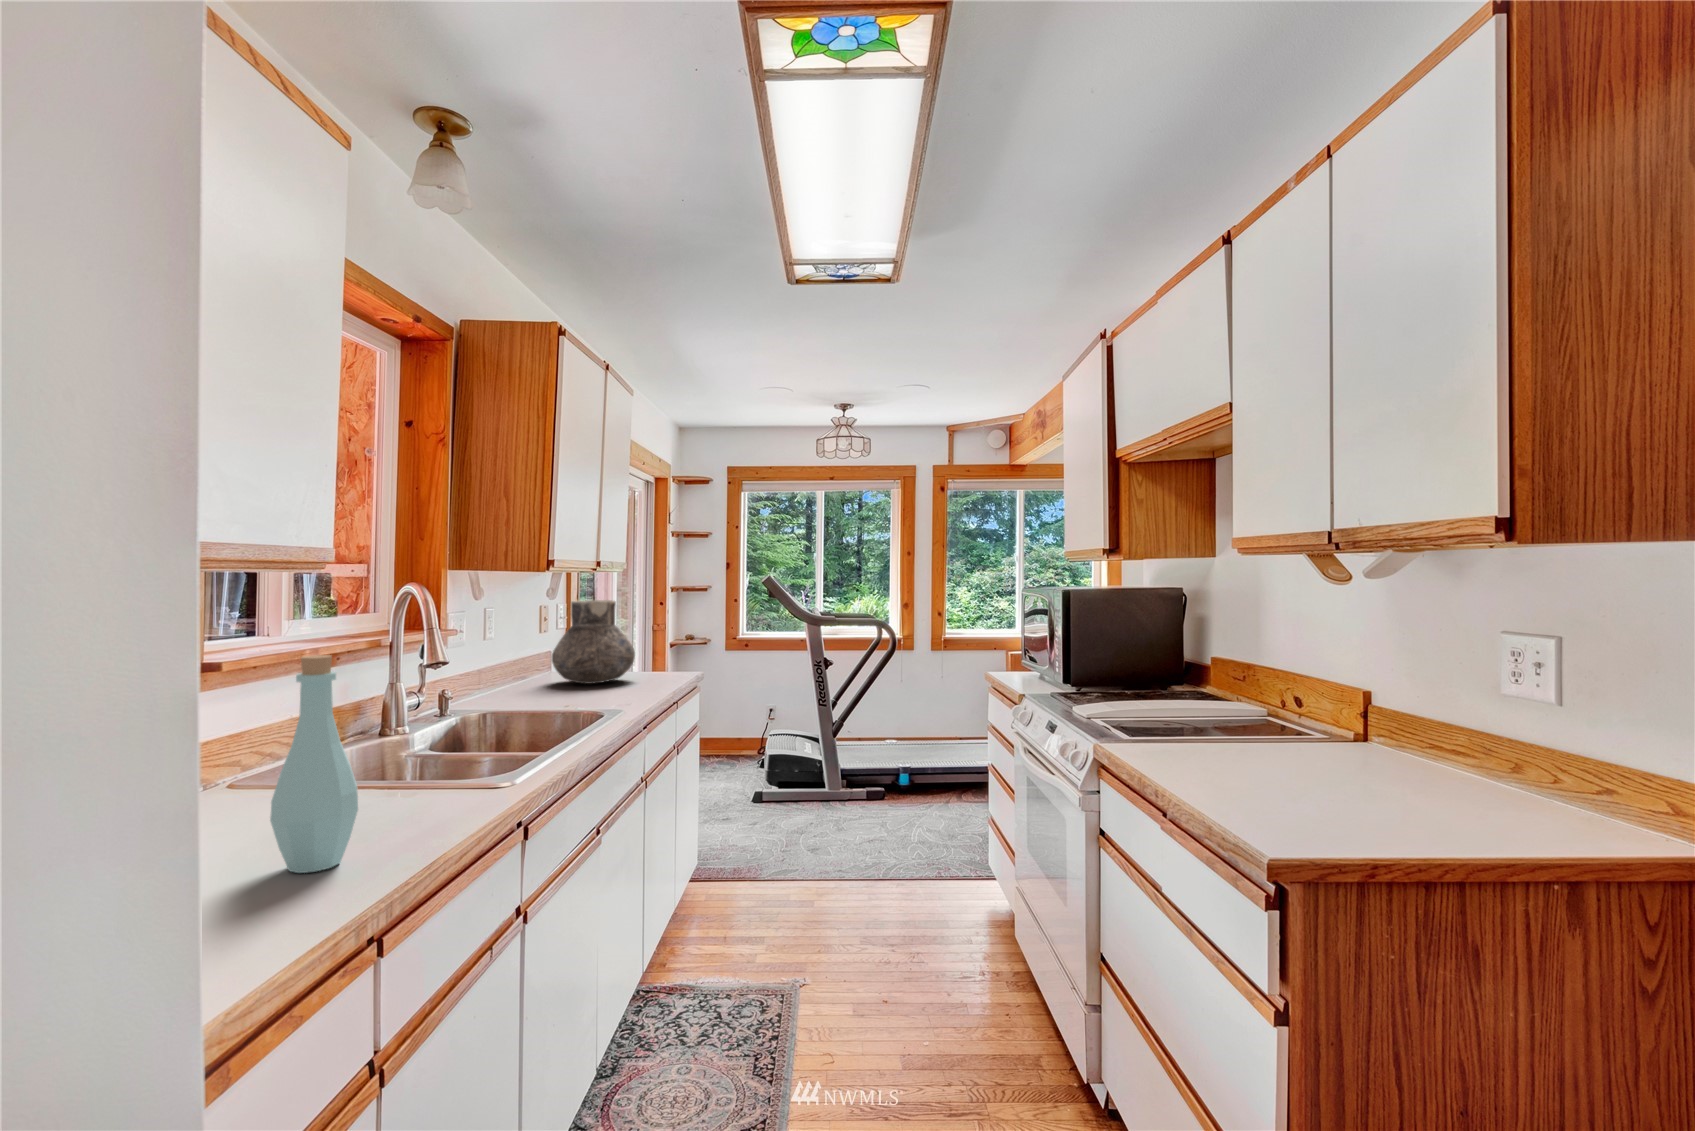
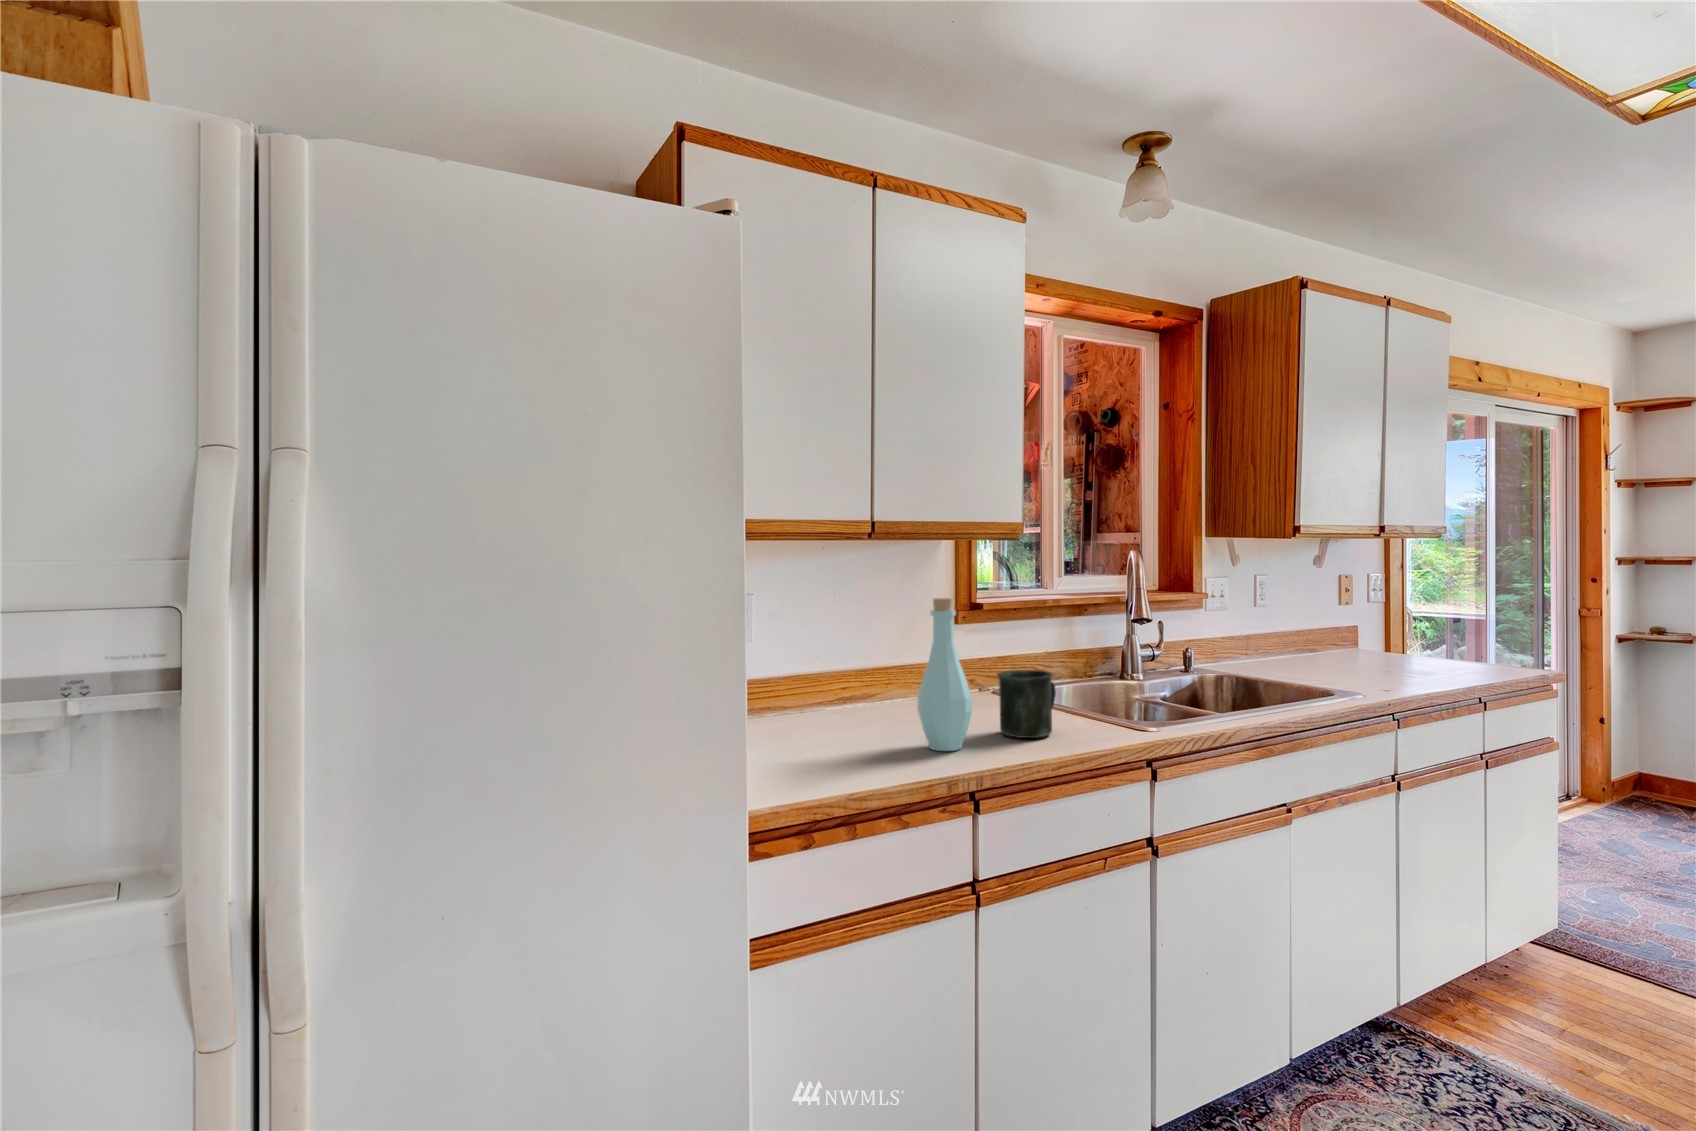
vase: present [552,600,635,684] -> none [1332,570,1441,665]
mug: none [356,736,435,827] -> present [997,670,1056,738]

